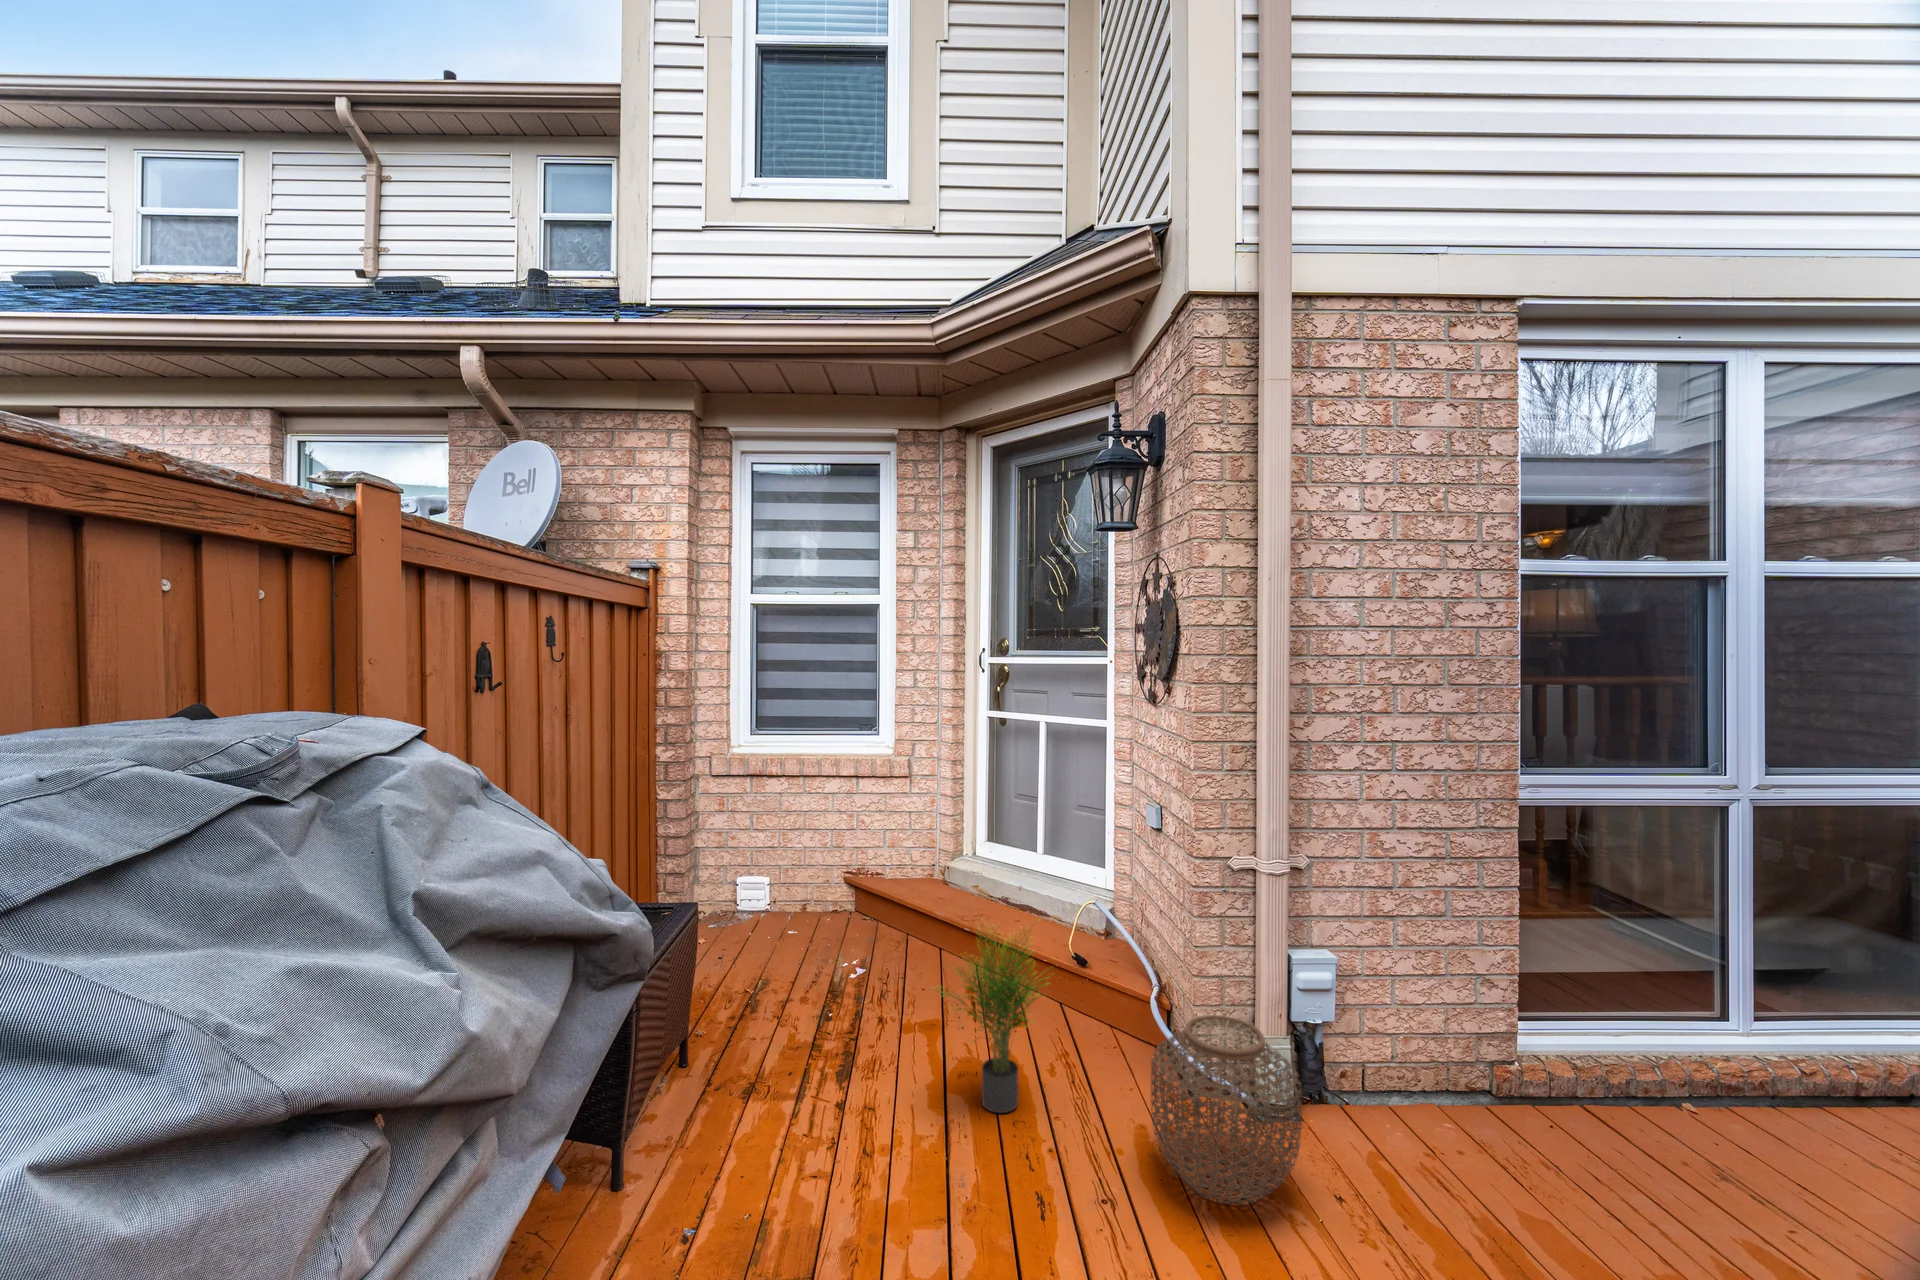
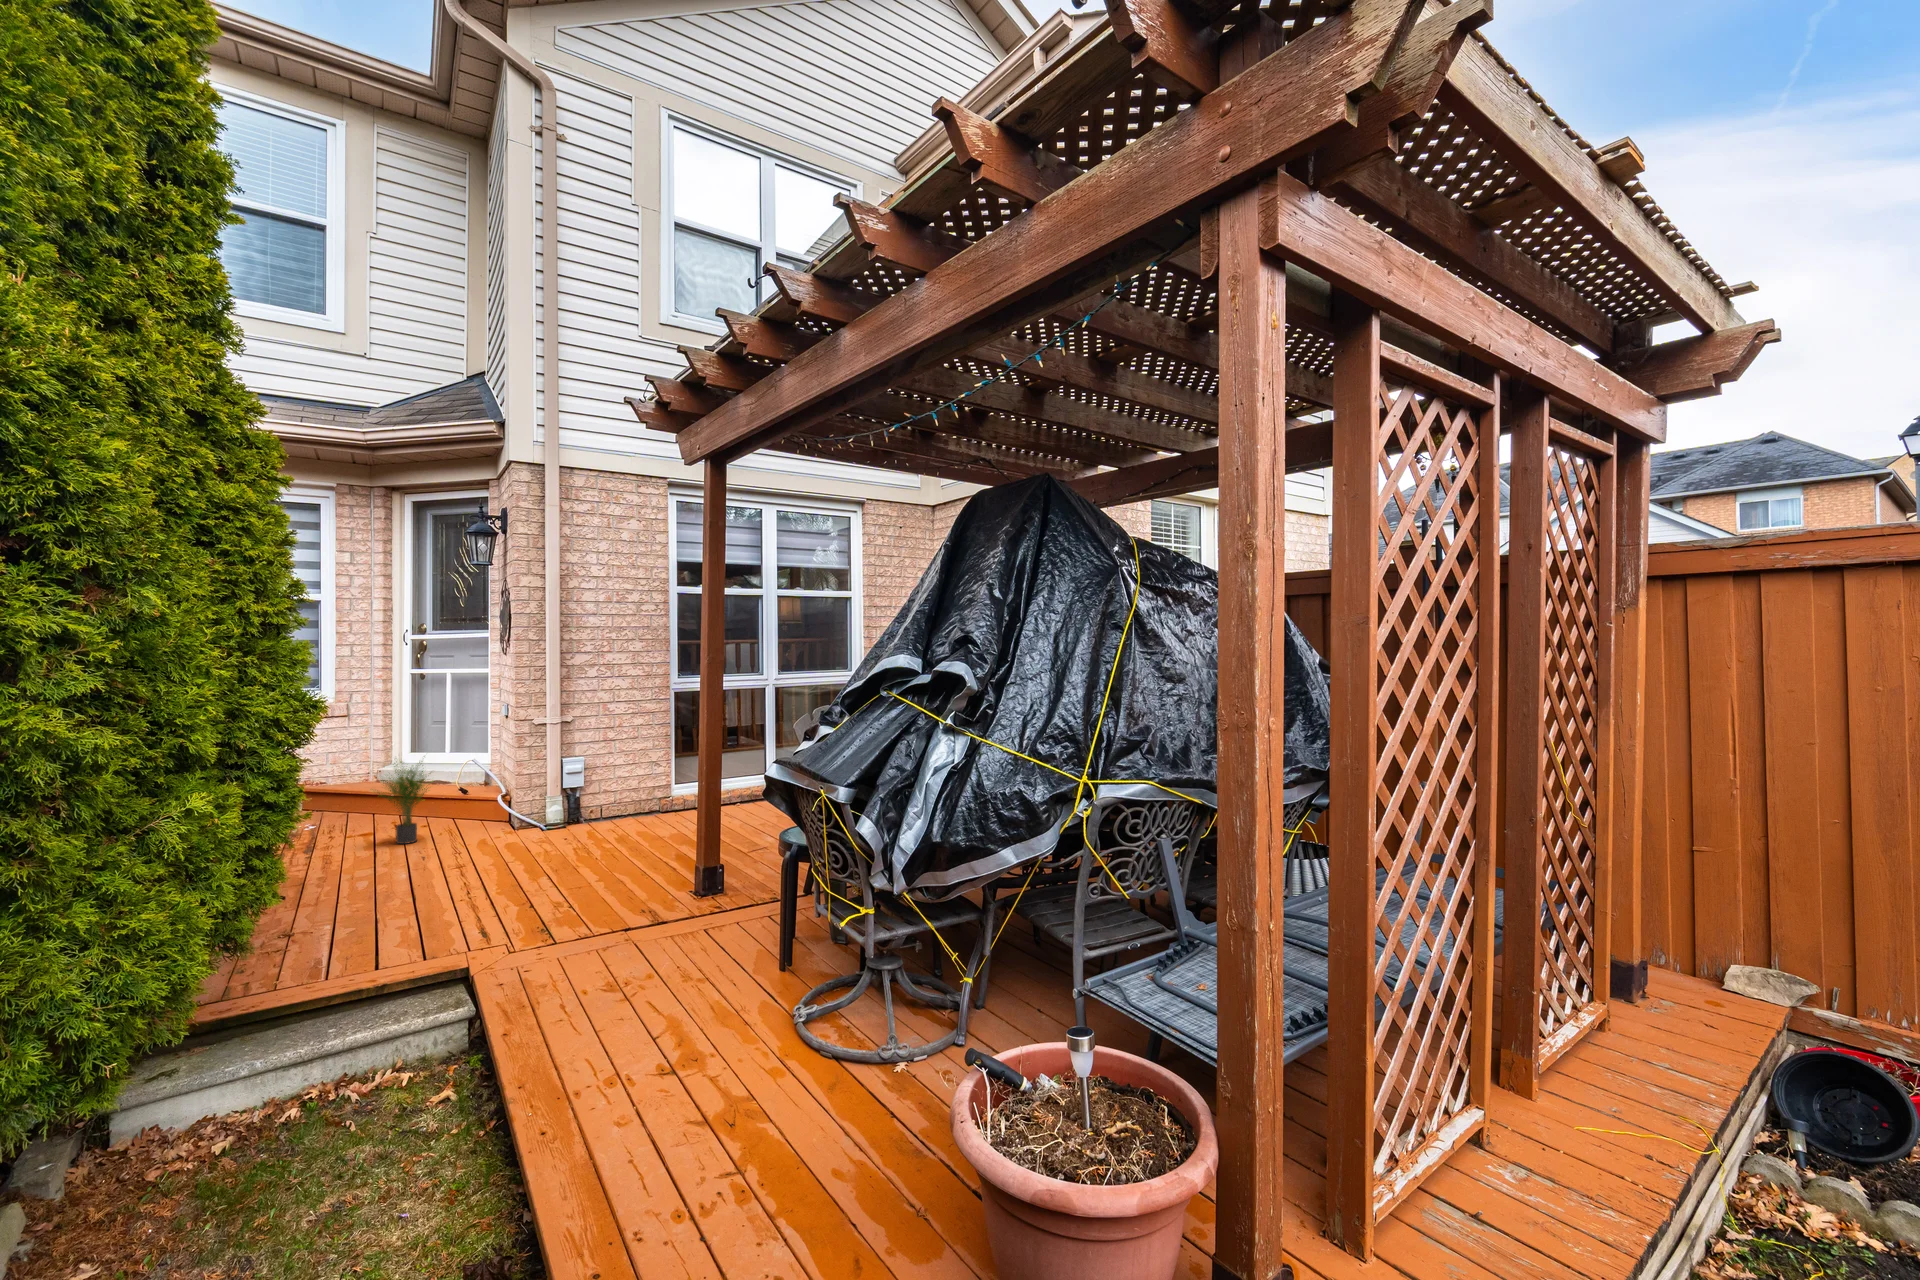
woven basket: present [1151,1015,1302,1205] -> none [480,778,548,846]

